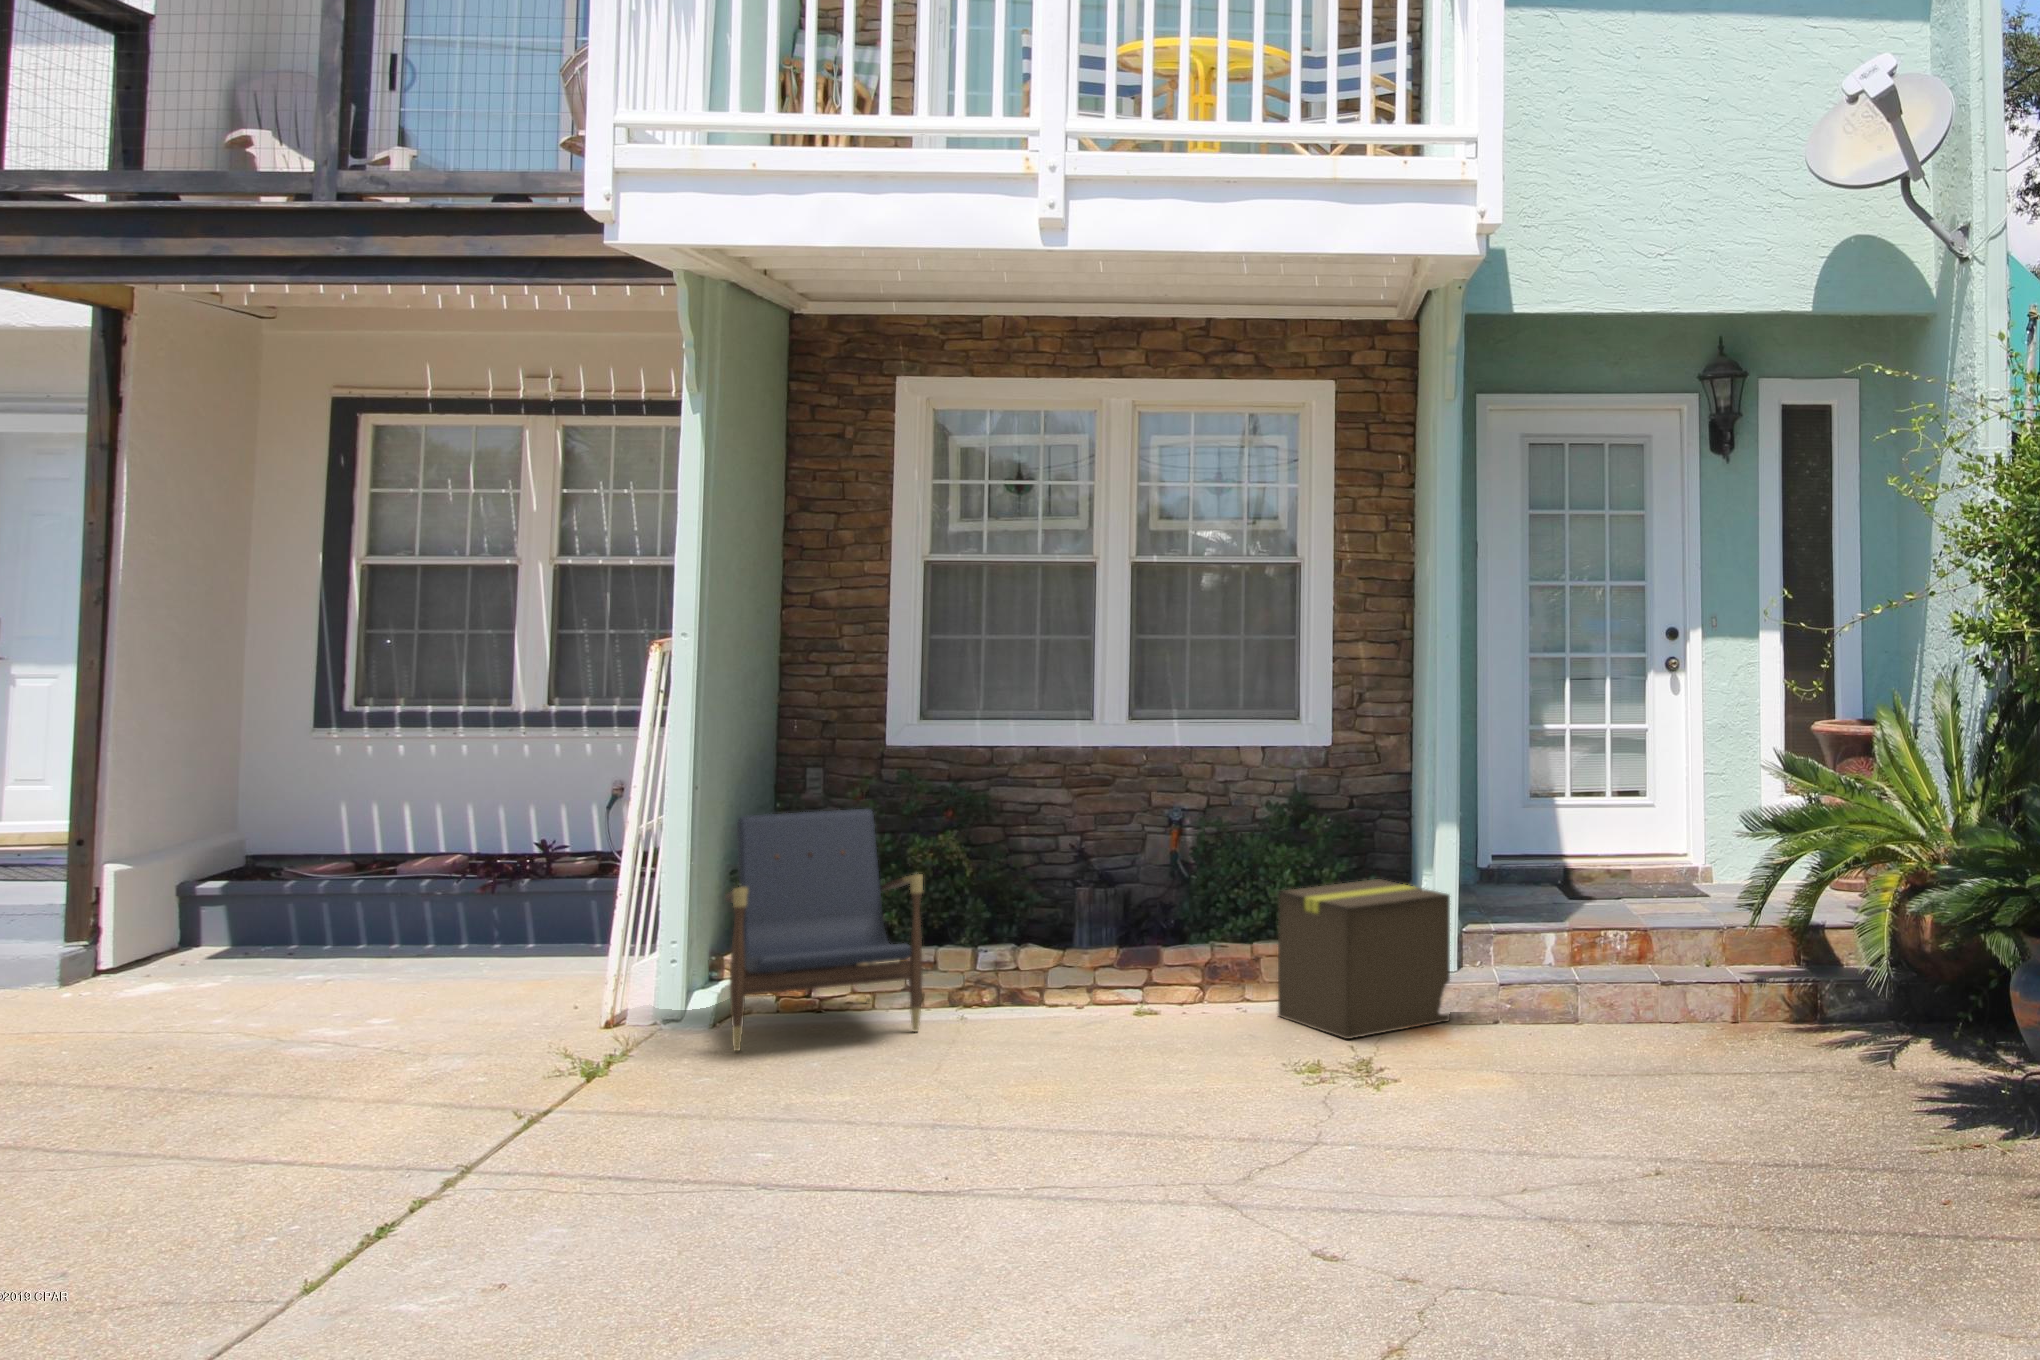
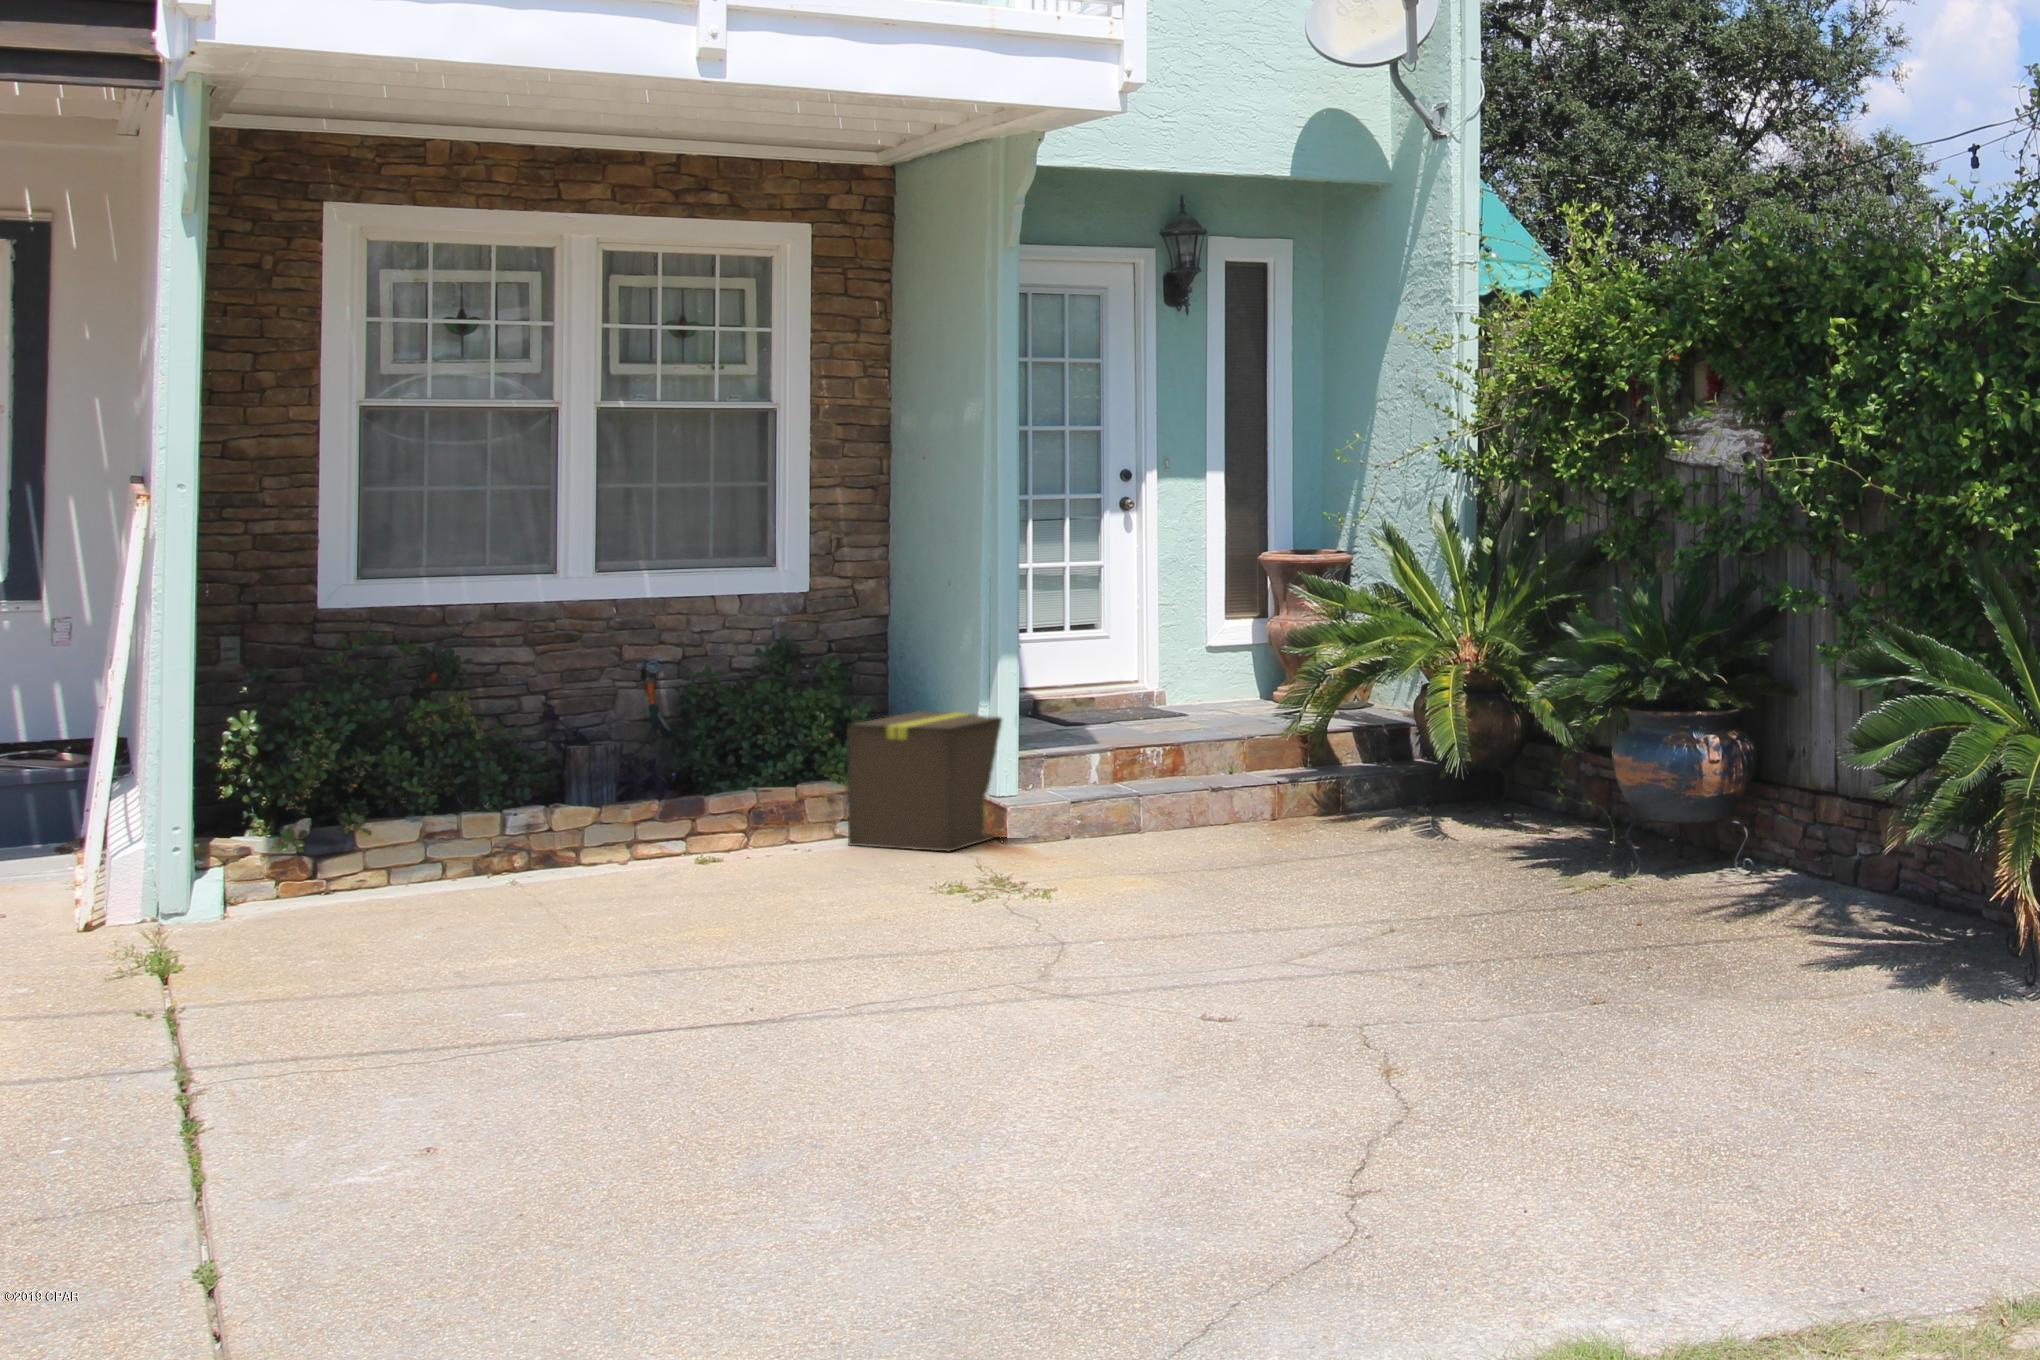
lounge chair: present [725,809,923,1051] -> none [238,674,501,926]

